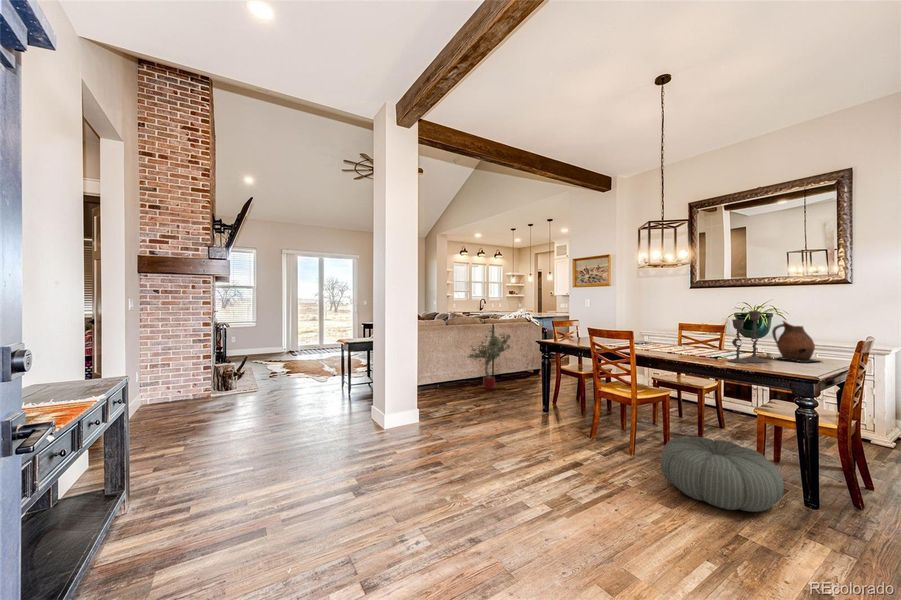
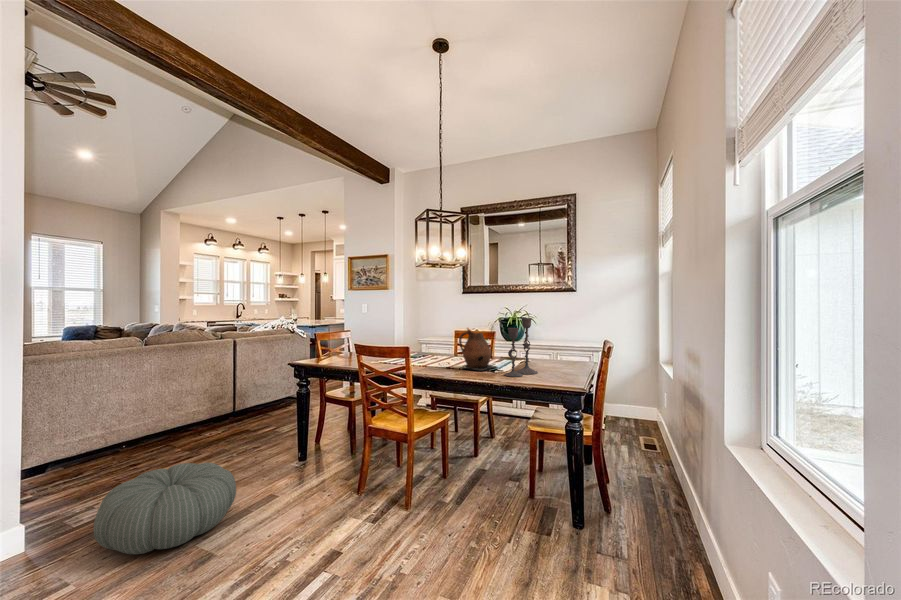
ceramic pitcher: present [772,321,820,362] -> present [459,328,496,371]
potted tree: present [468,327,511,389] -> none [185,344,261,435]
pouf: present [660,436,784,512] -> present [93,463,236,554]

